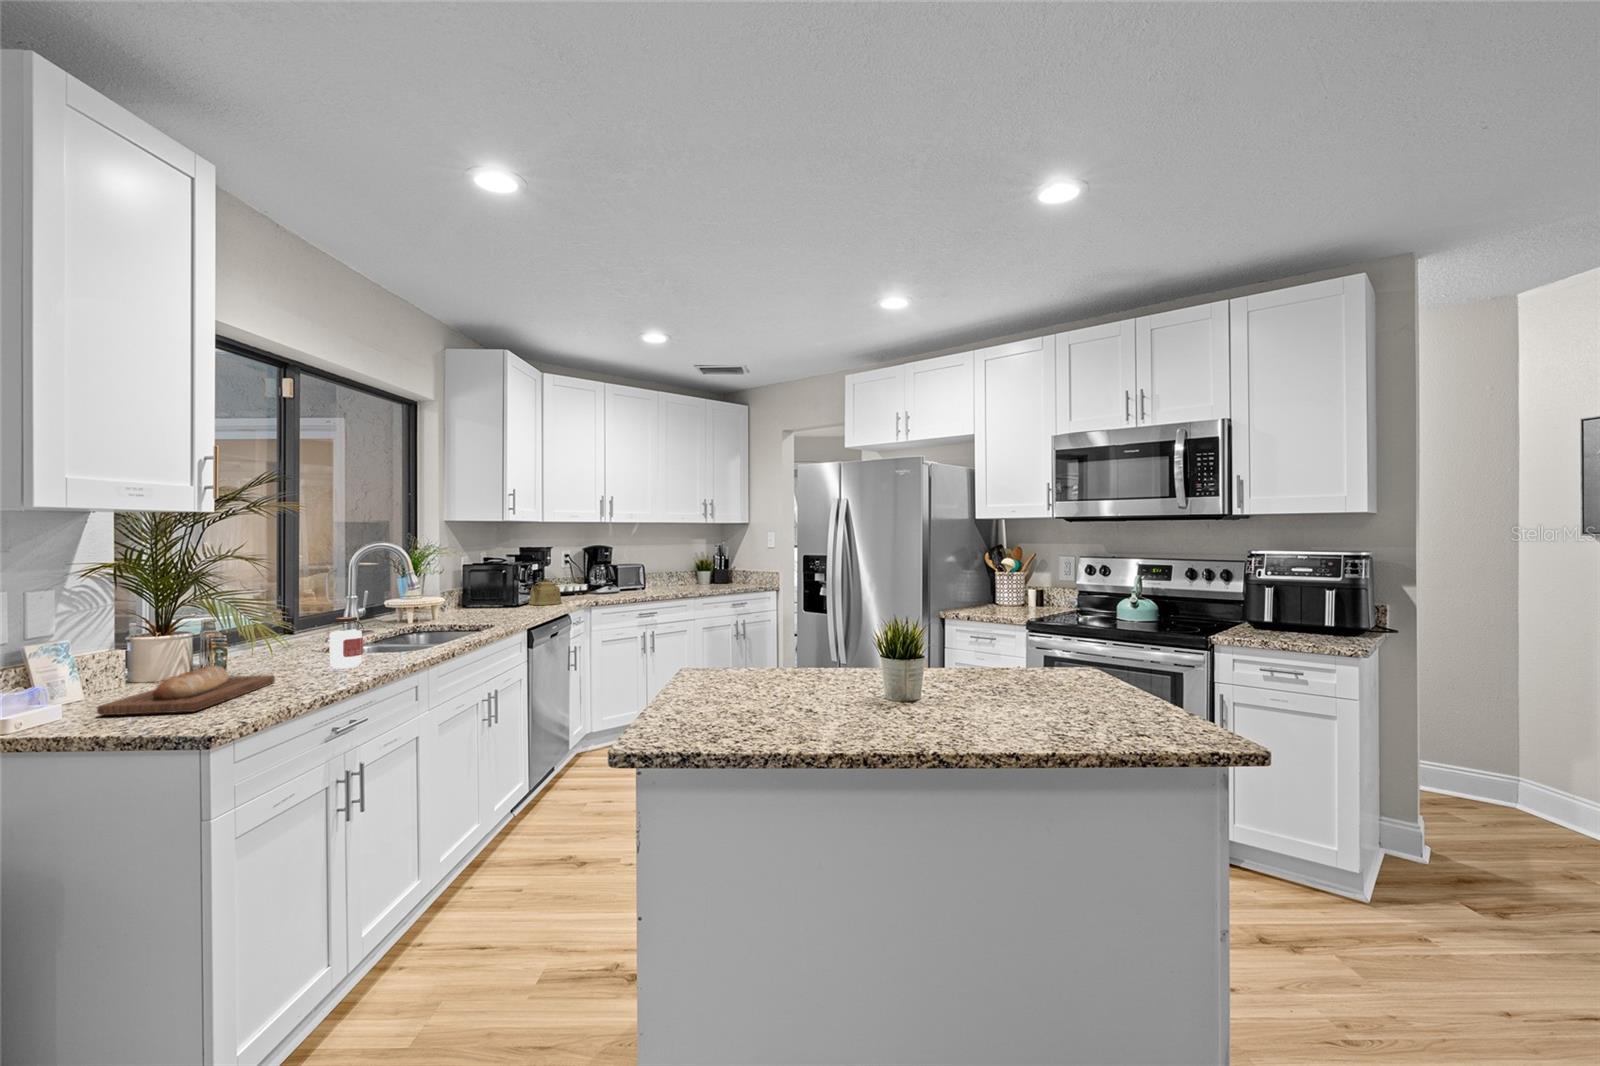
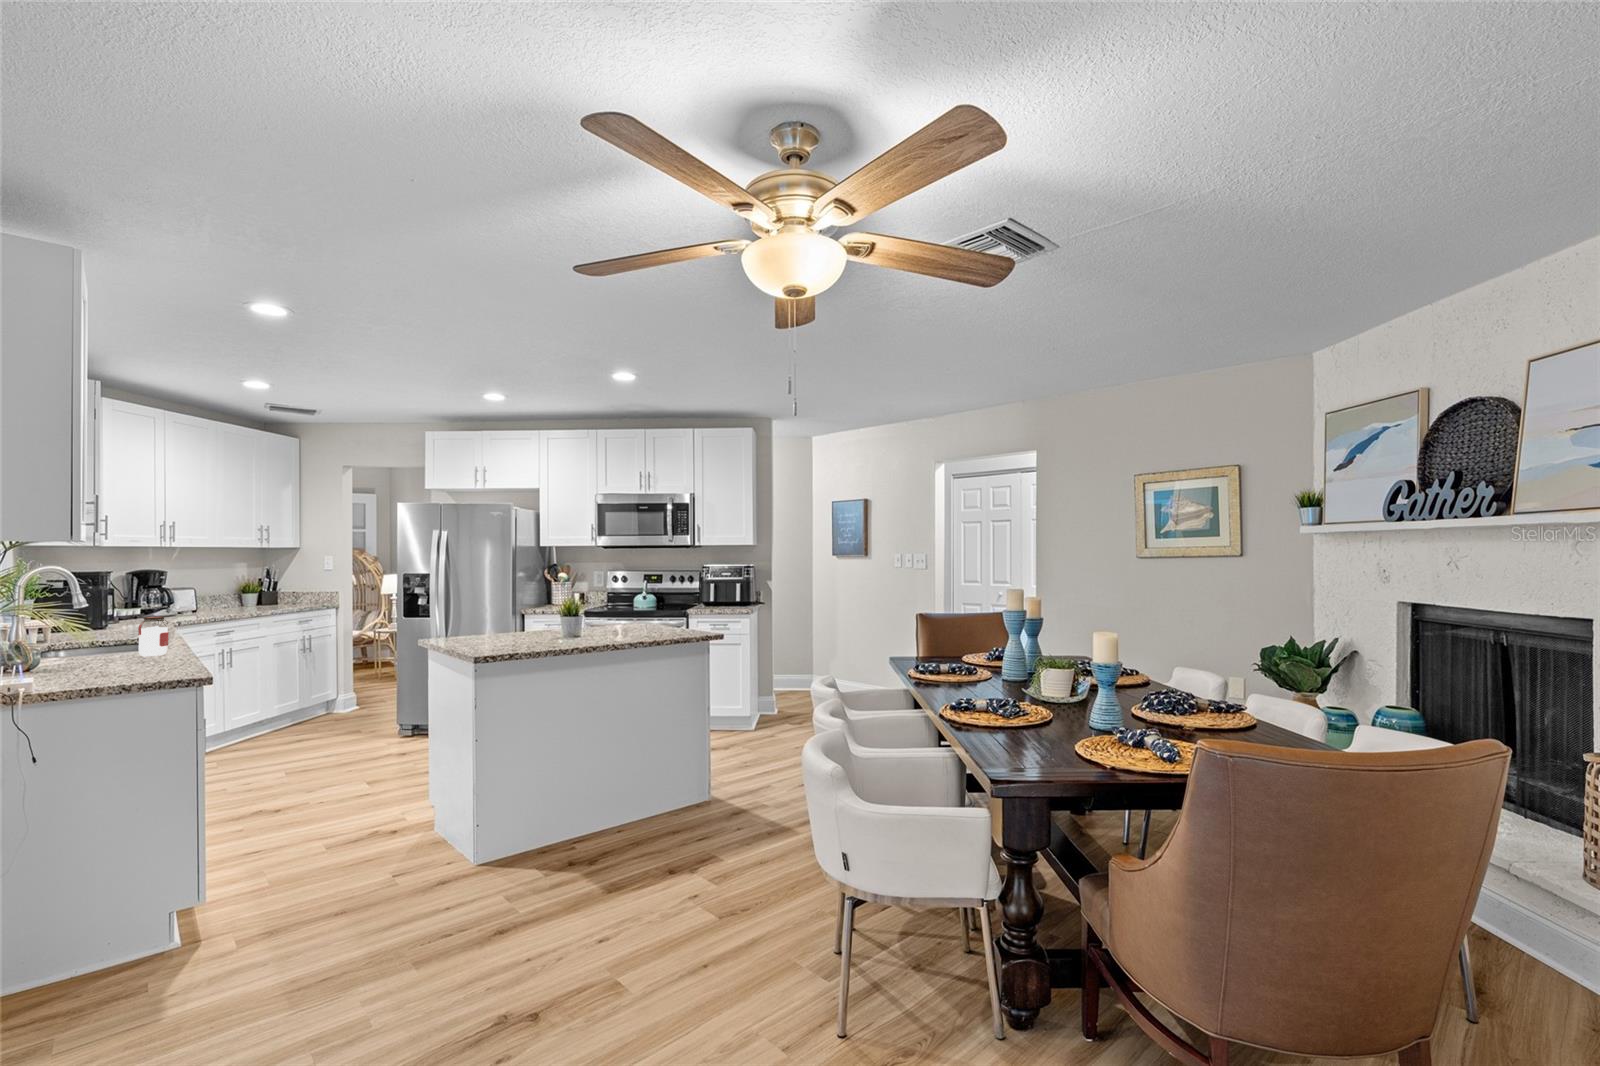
kettle: present [524,578,562,605] -> none [101,600,147,625]
bread loaf: present [97,666,275,715] -> none [50,651,153,680]

